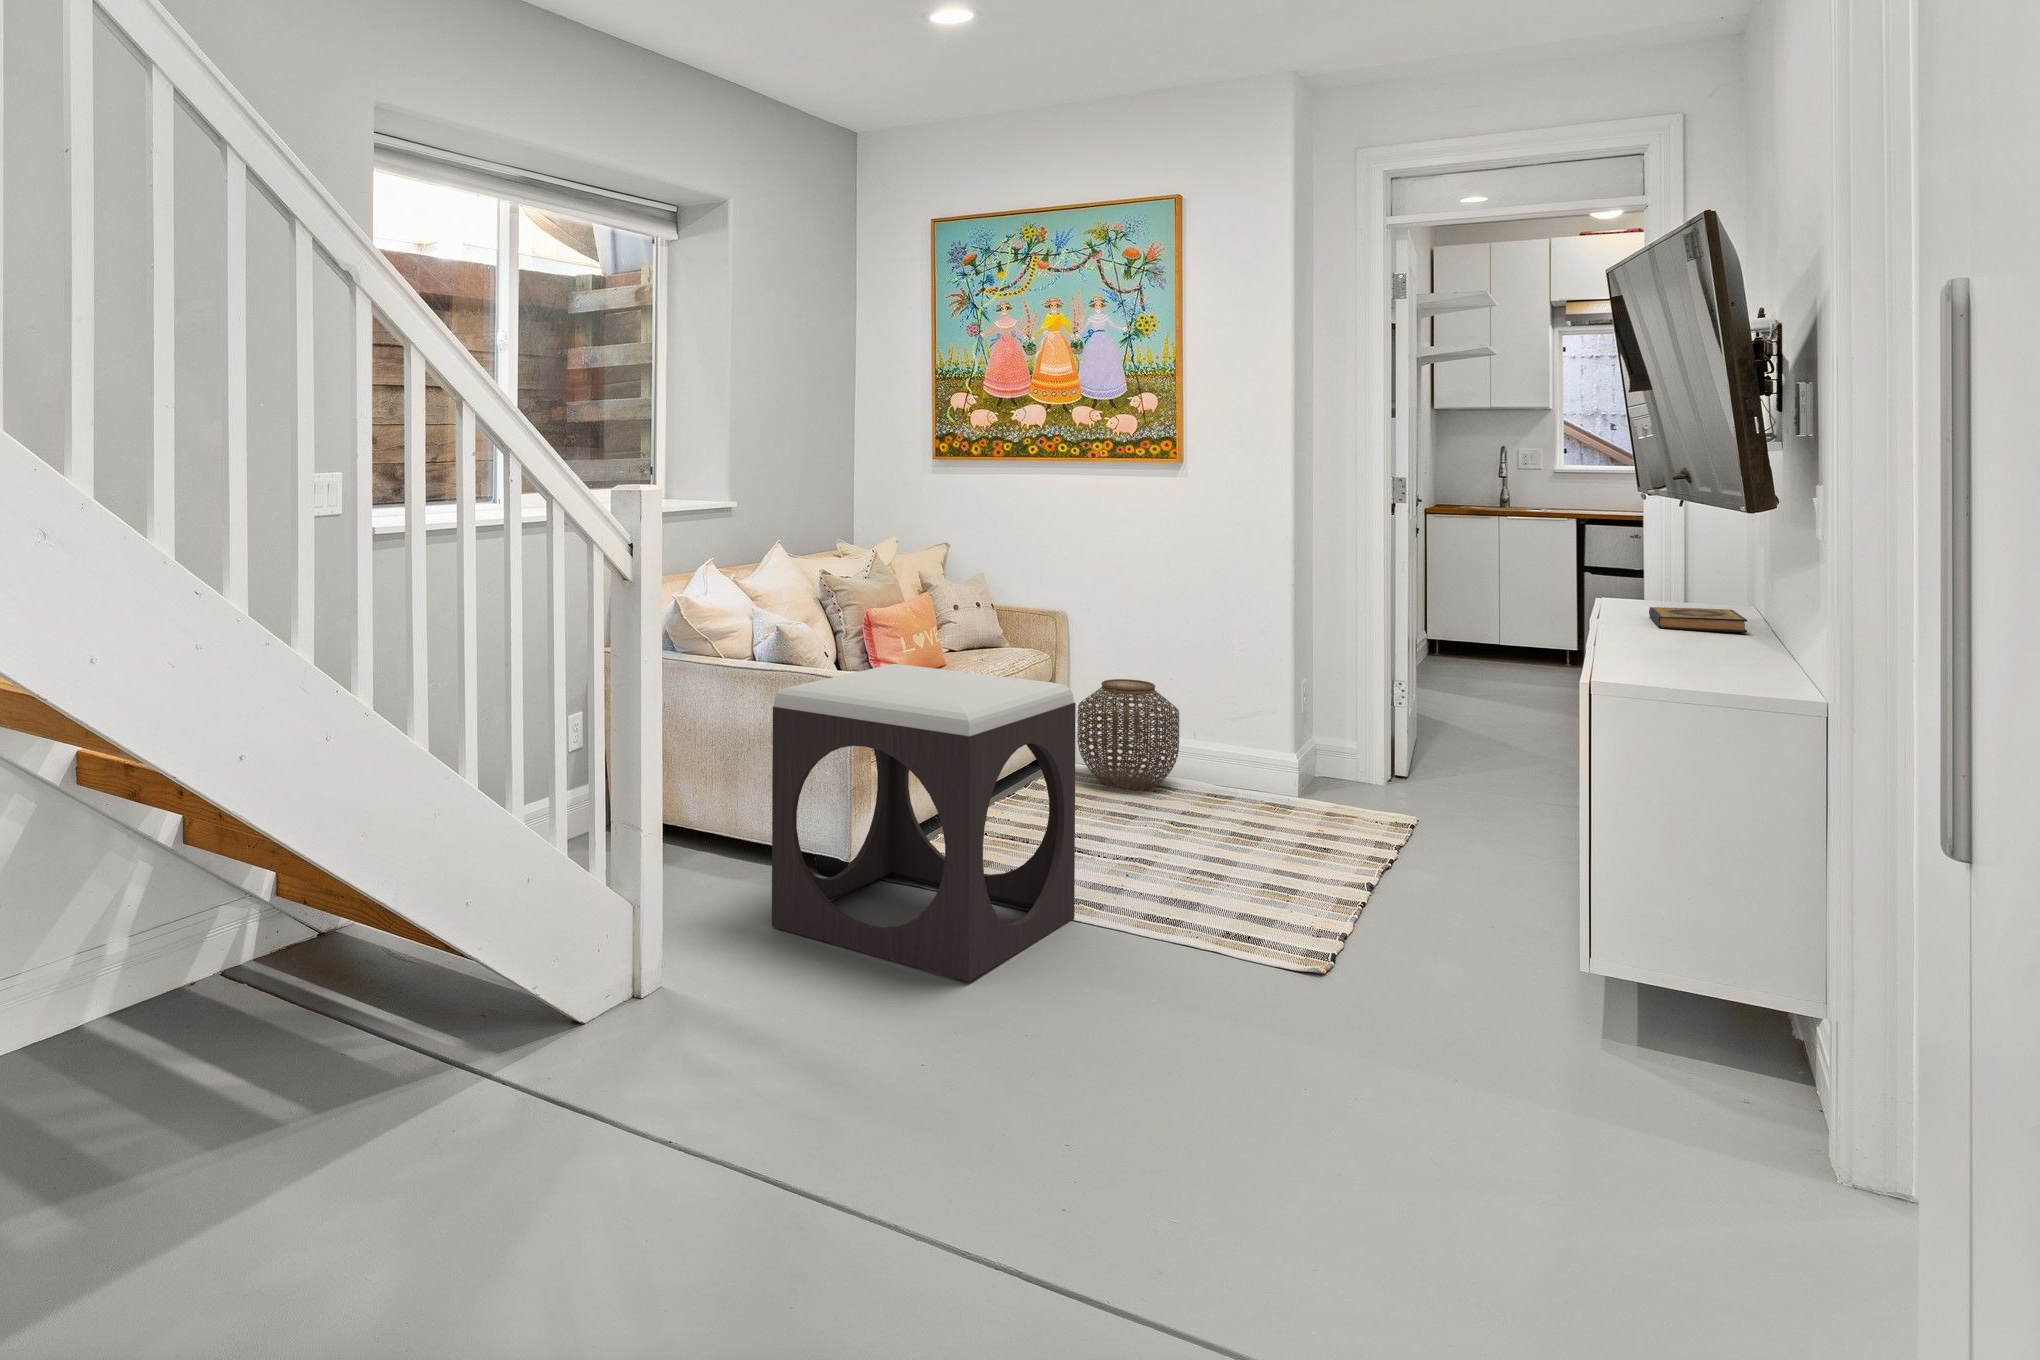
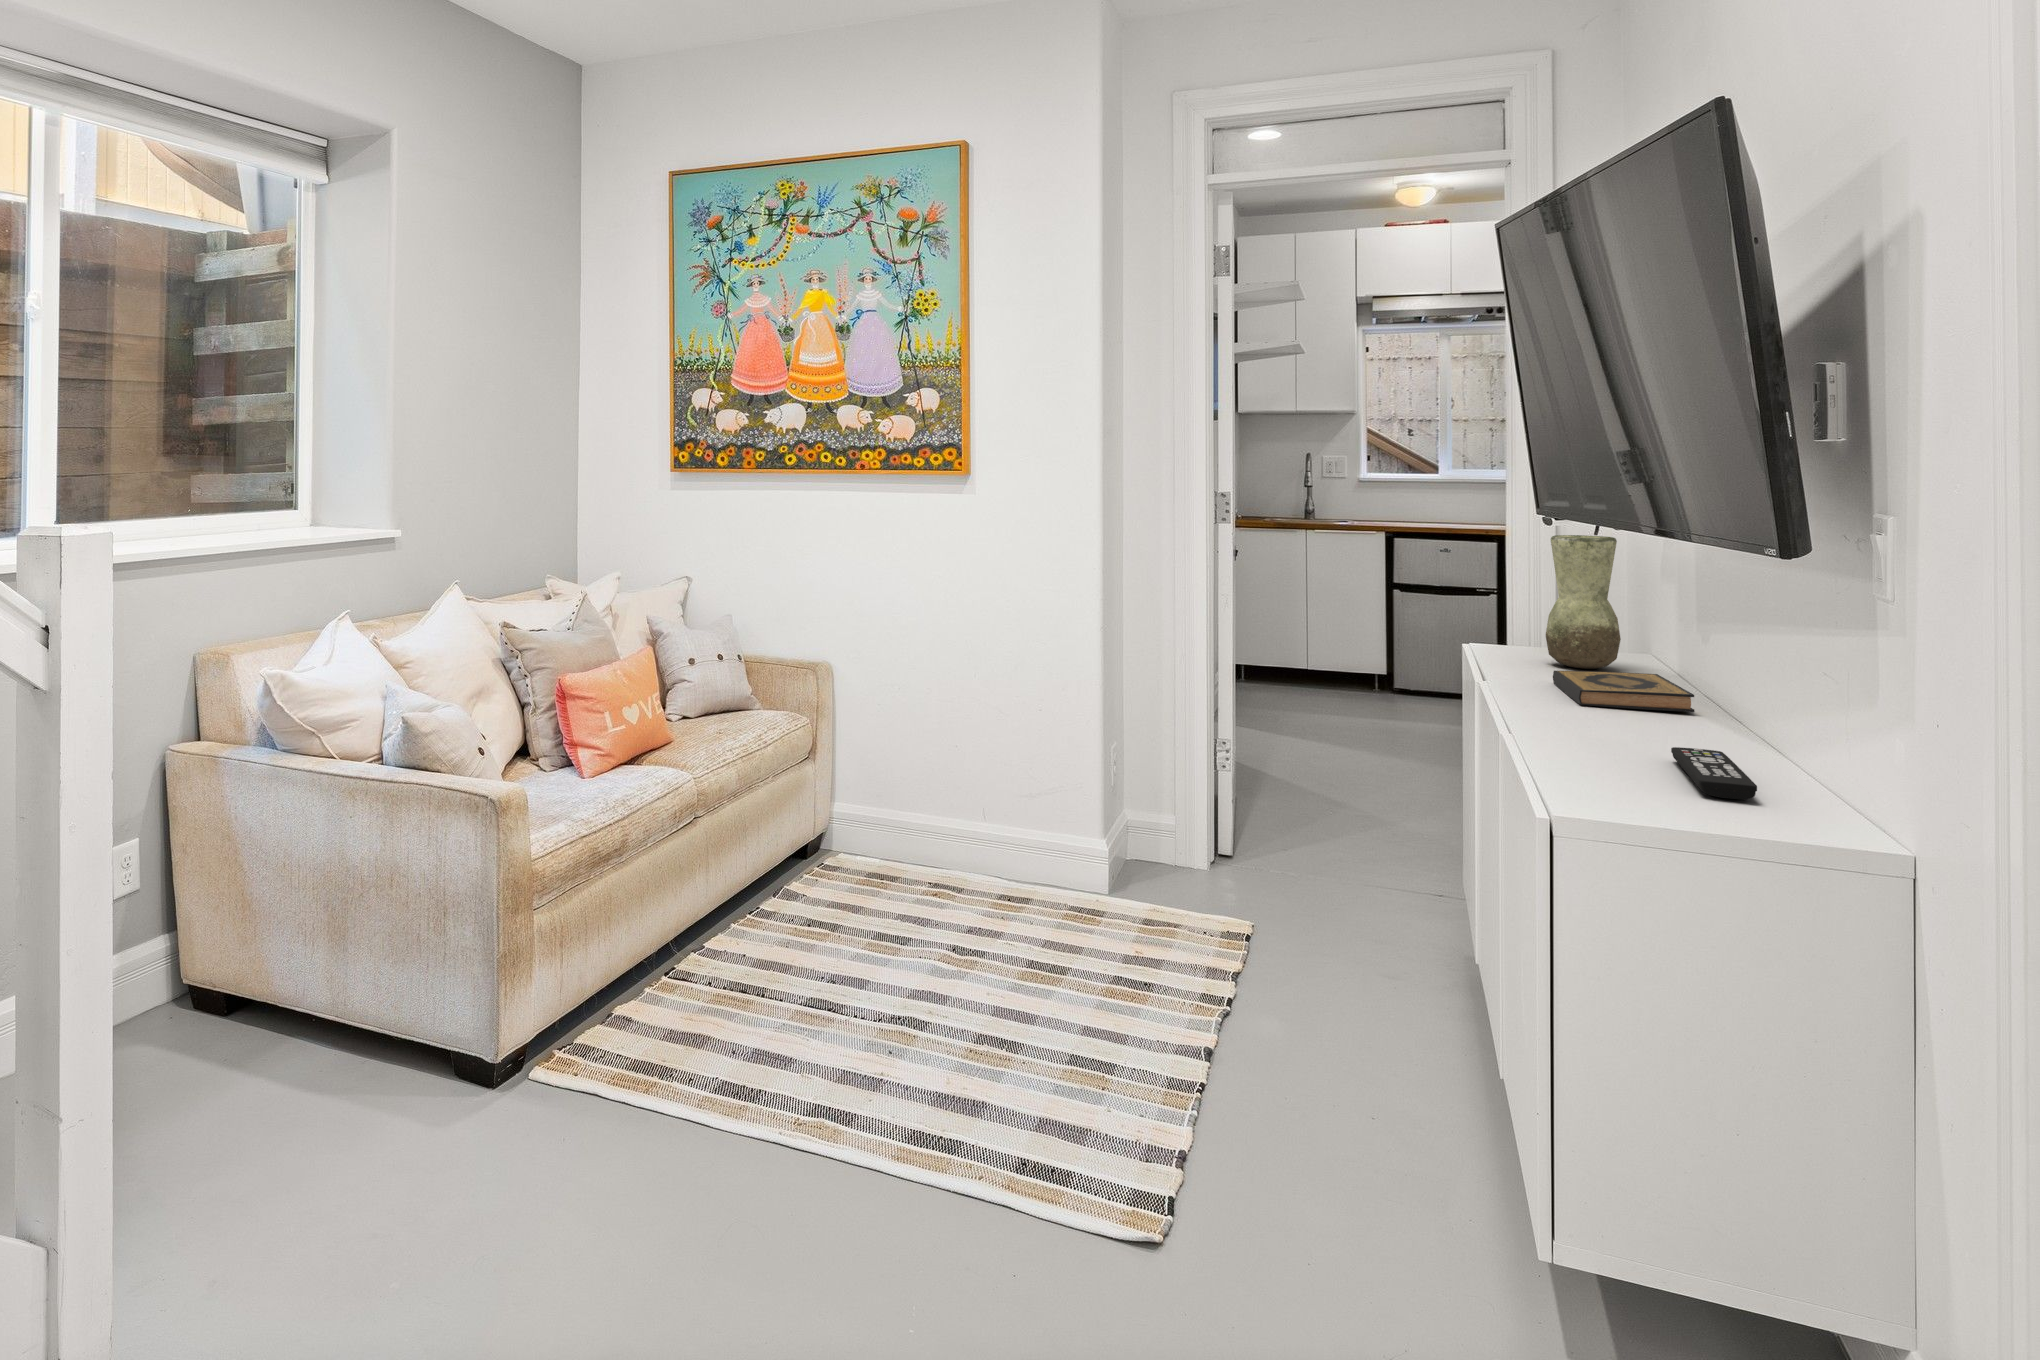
vase: none [1653,506,1714,610] -> present [1546,535,1621,669]
remote control: none [1701,645,1741,670] -> present [1671,747,1757,799]
footstool: present [772,664,1076,981] -> none [359,769,813,1305]
woven basket: present [1077,679,1179,790] -> none [841,748,965,892]

